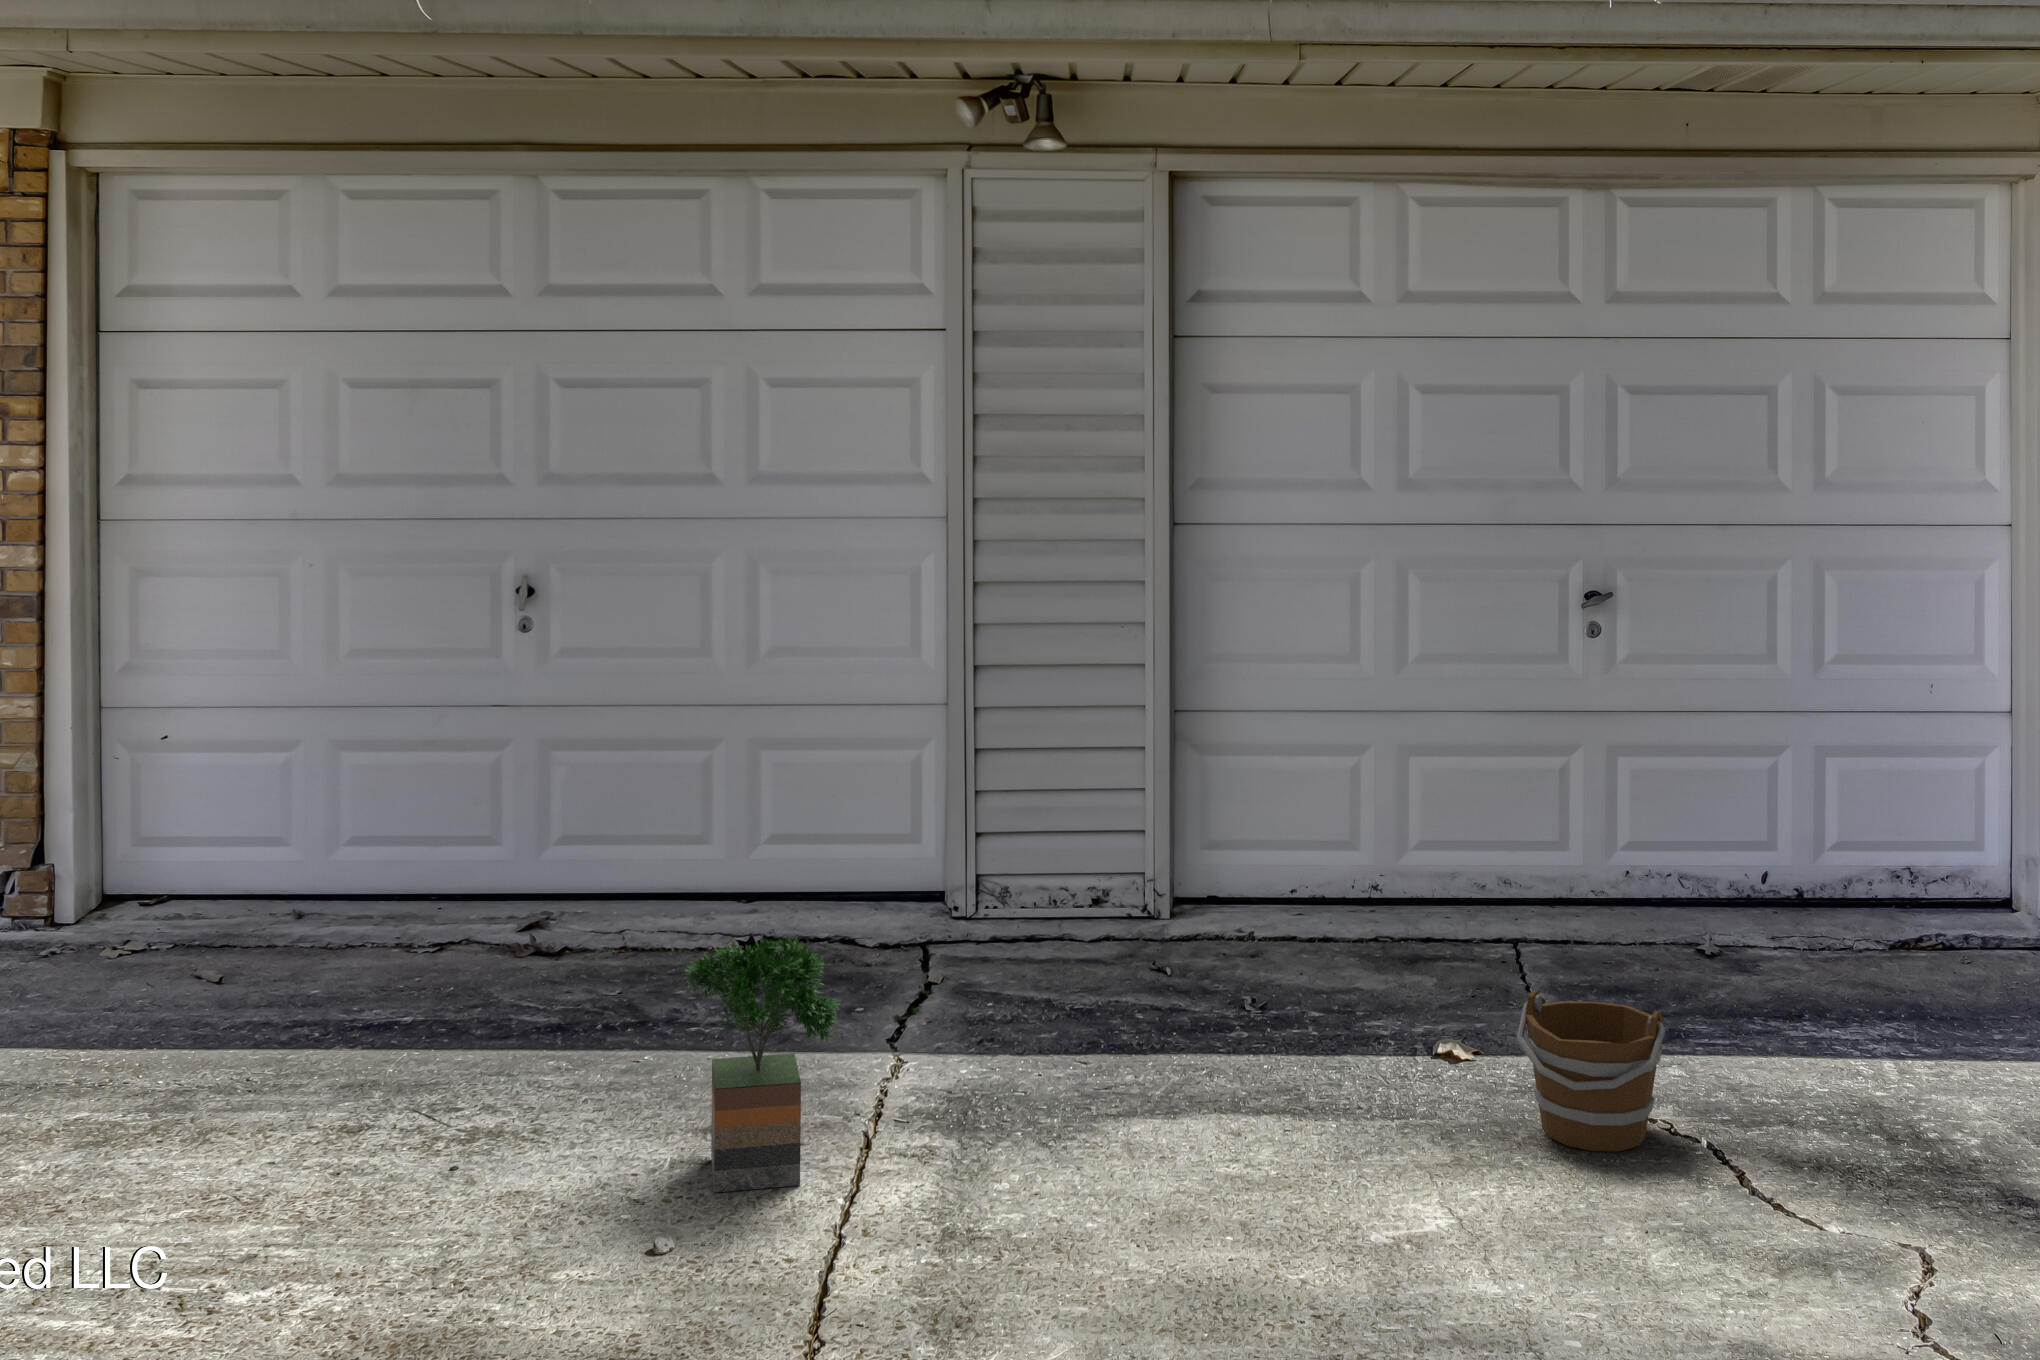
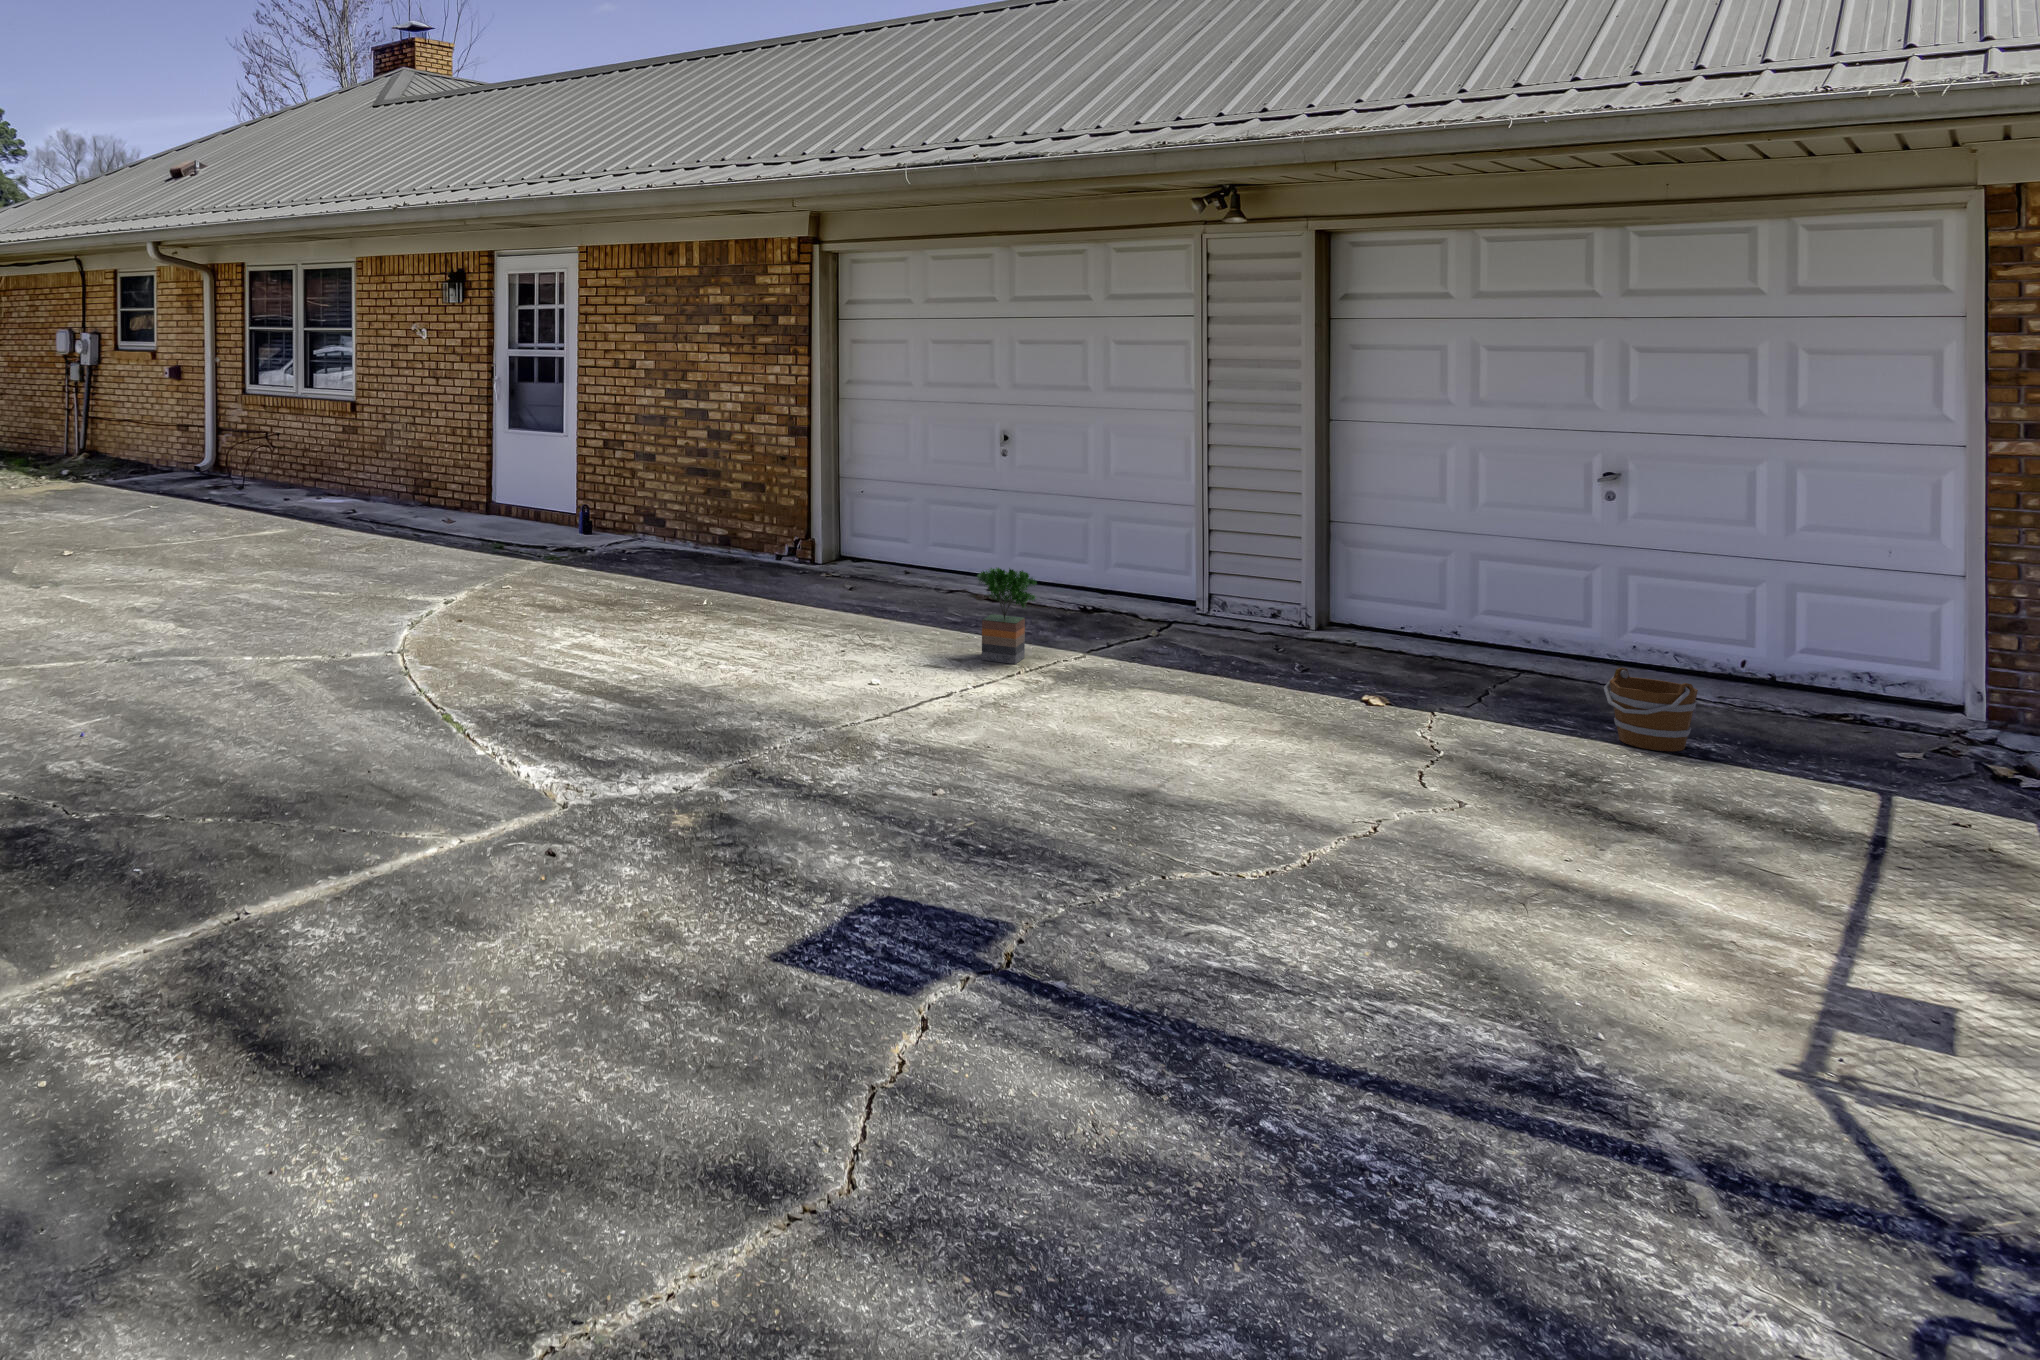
bucket: present [1516,990,1665,1151] -> present [1604,668,1698,751]

